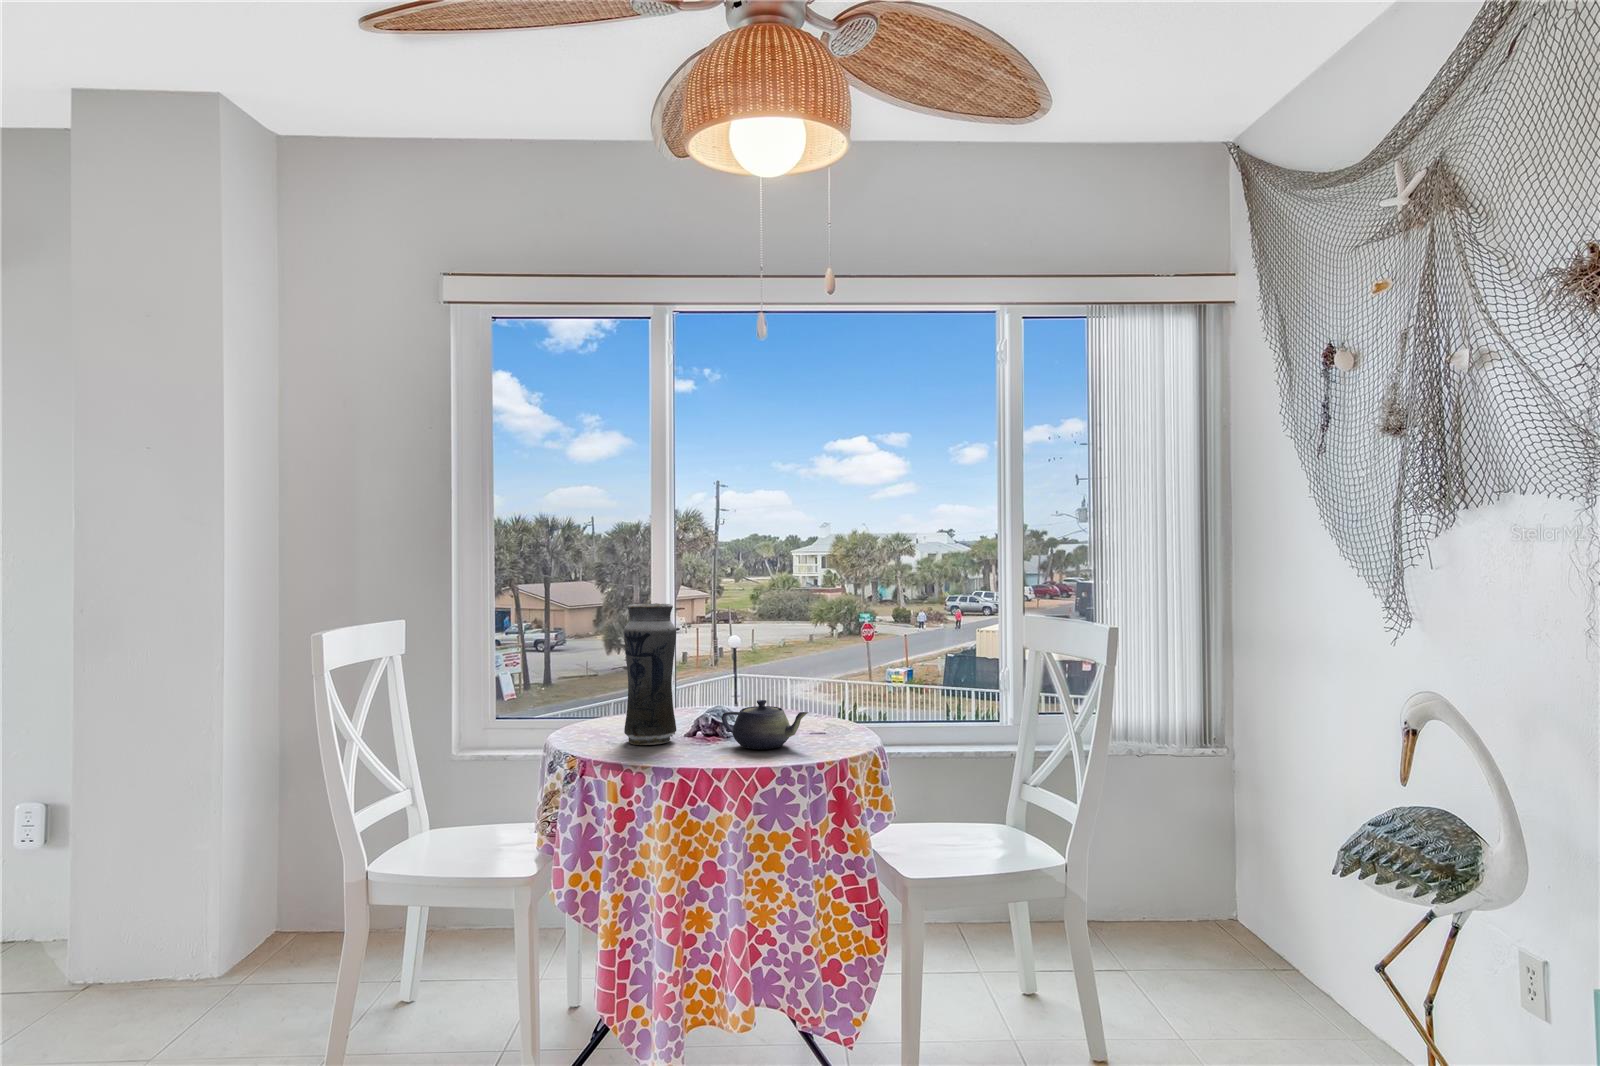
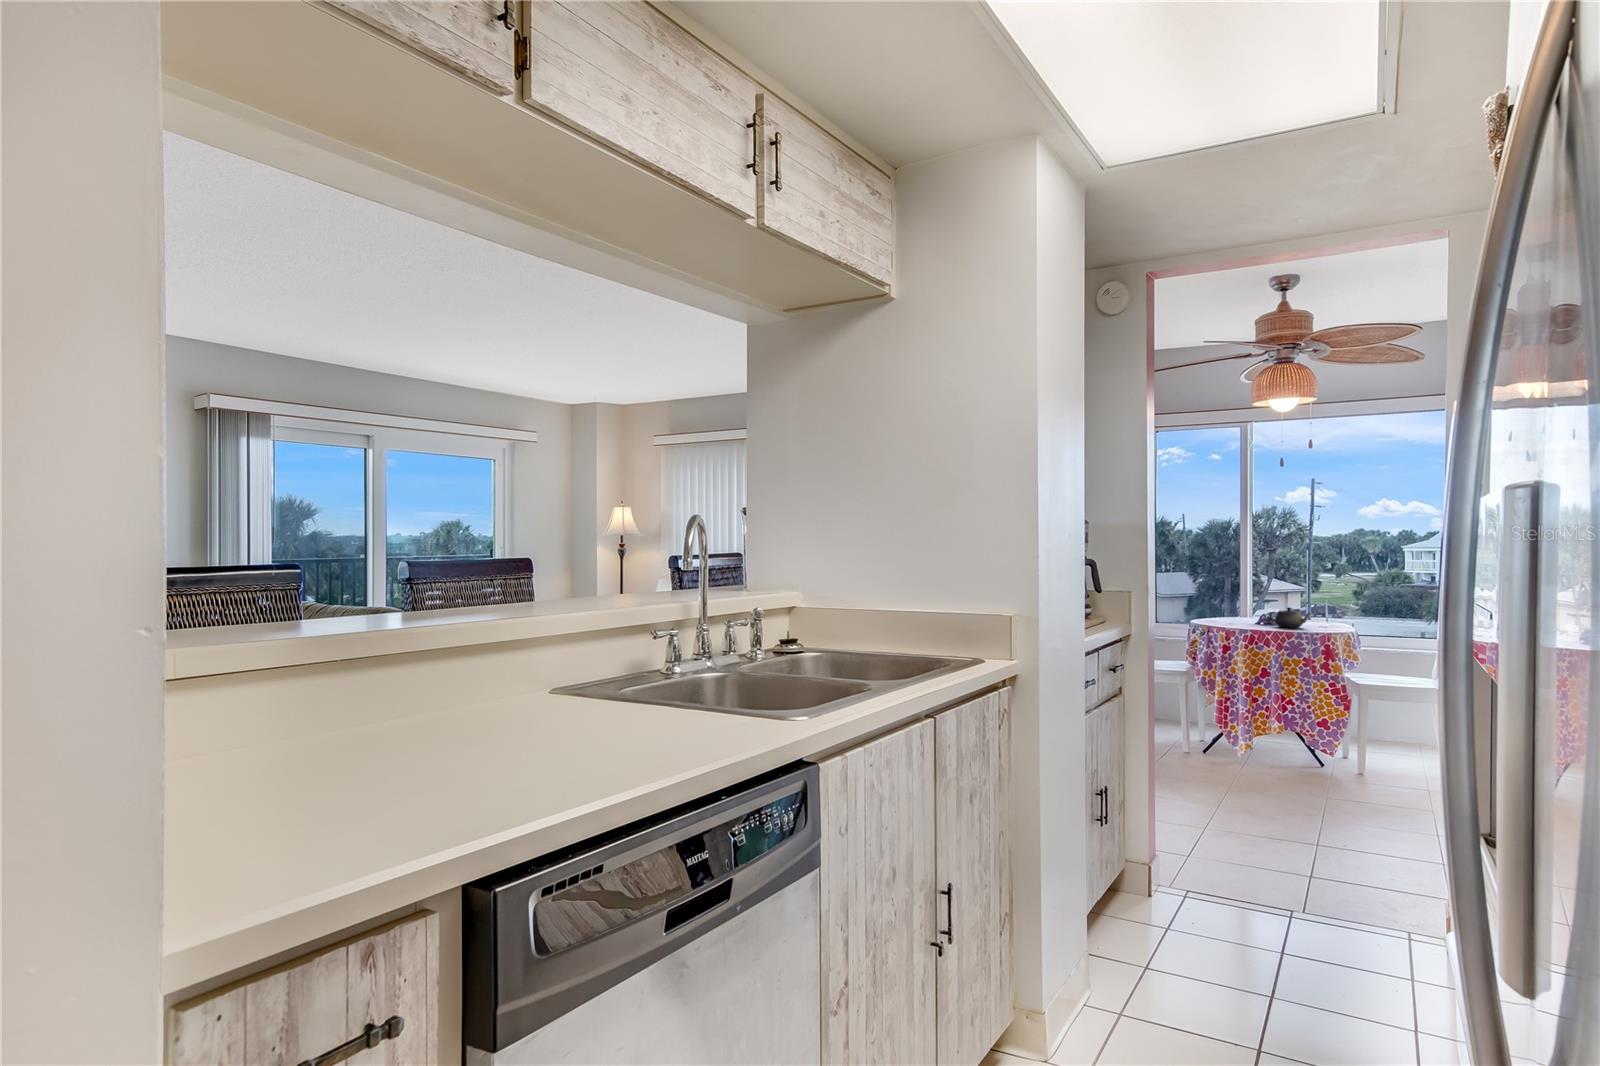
vase: present [624,603,676,745] -> none [1222,564,1247,624]

